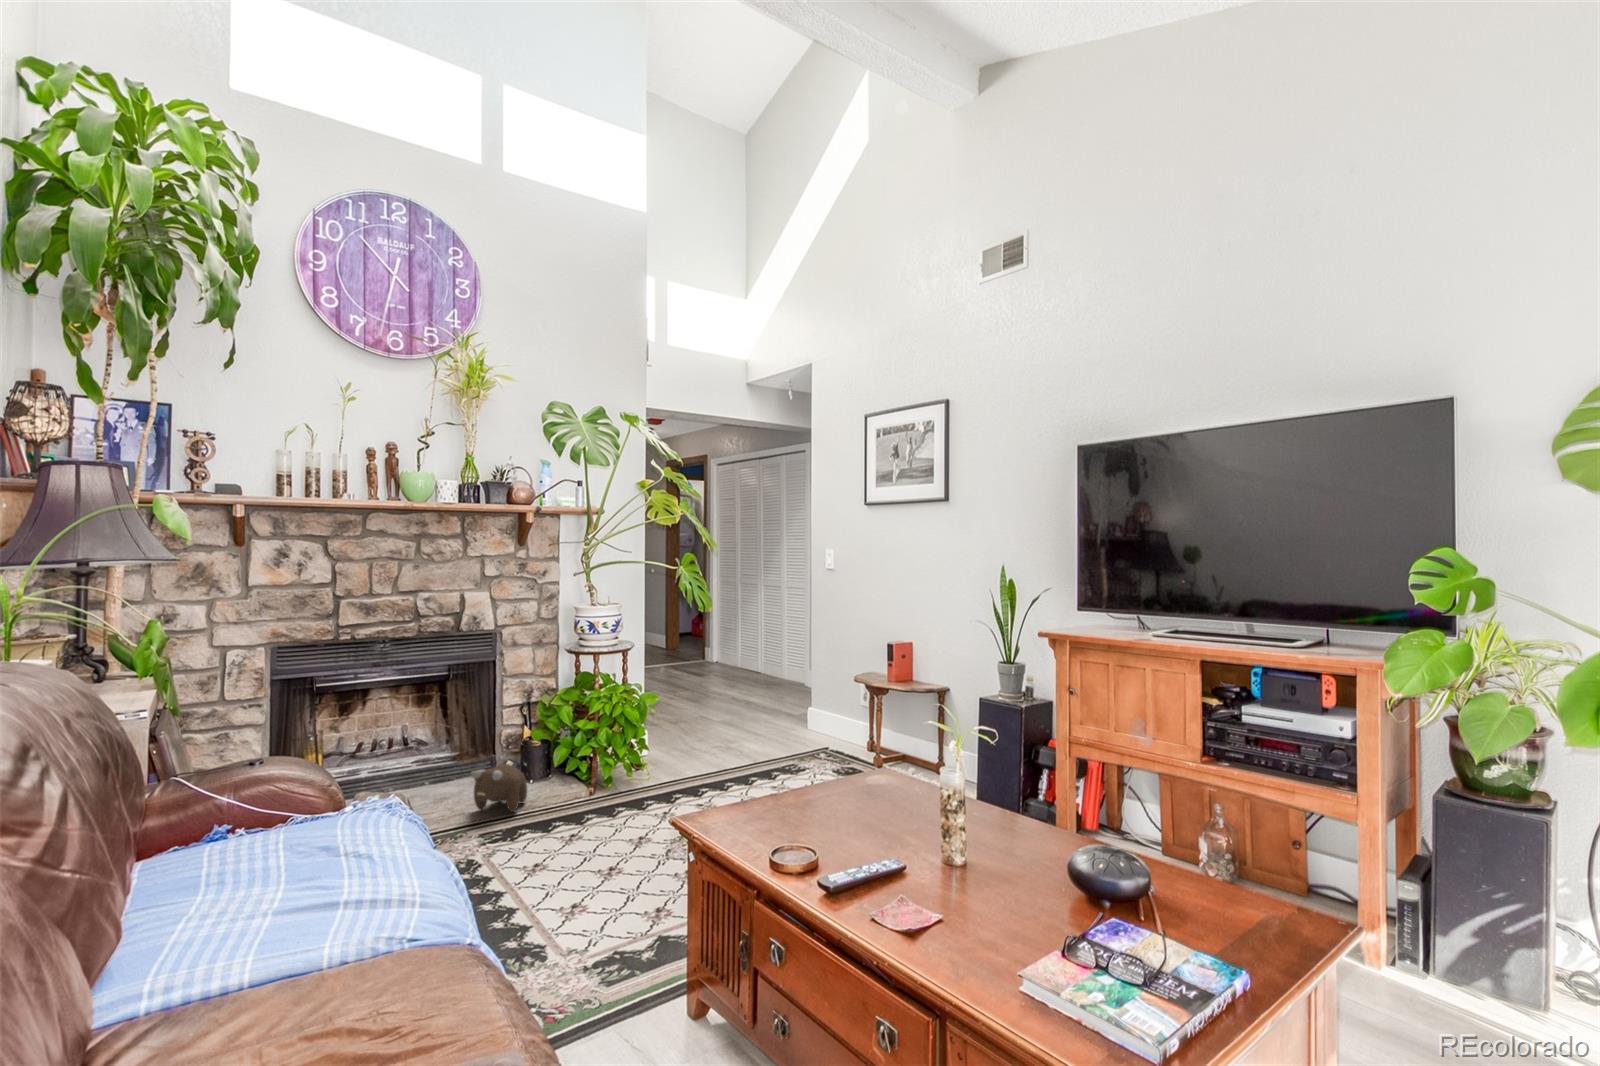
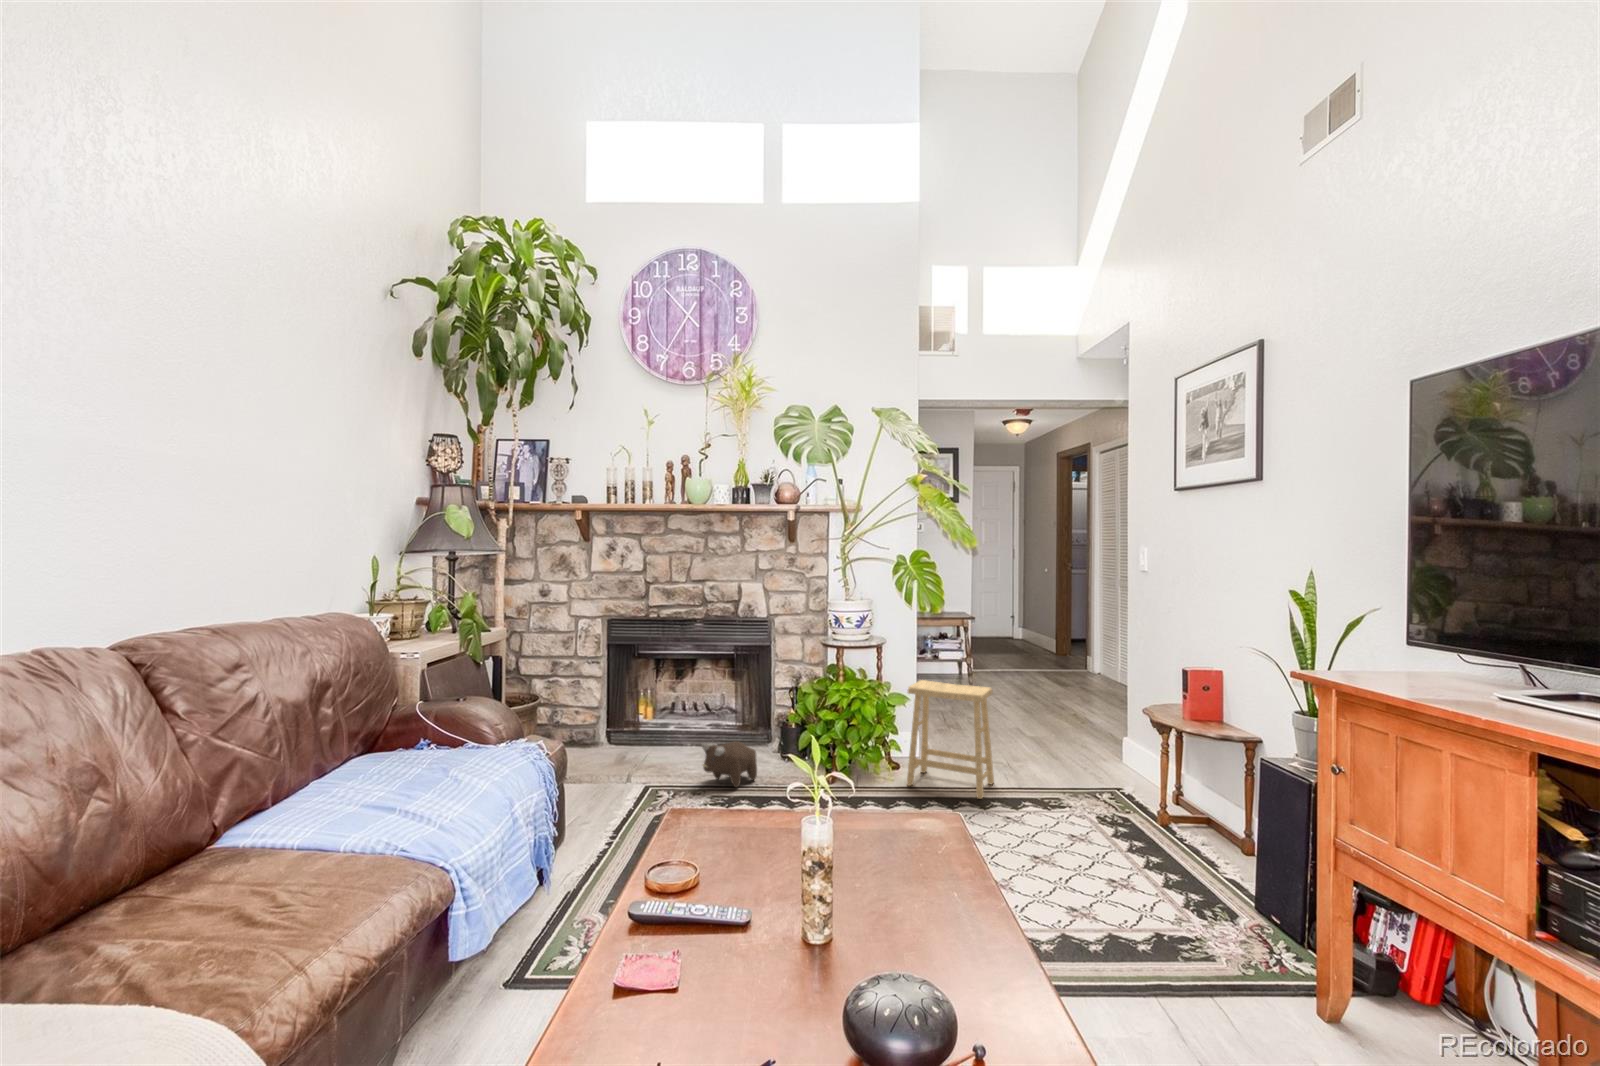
footstool: none [674,675,746,776] -> present [907,680,994,799]

